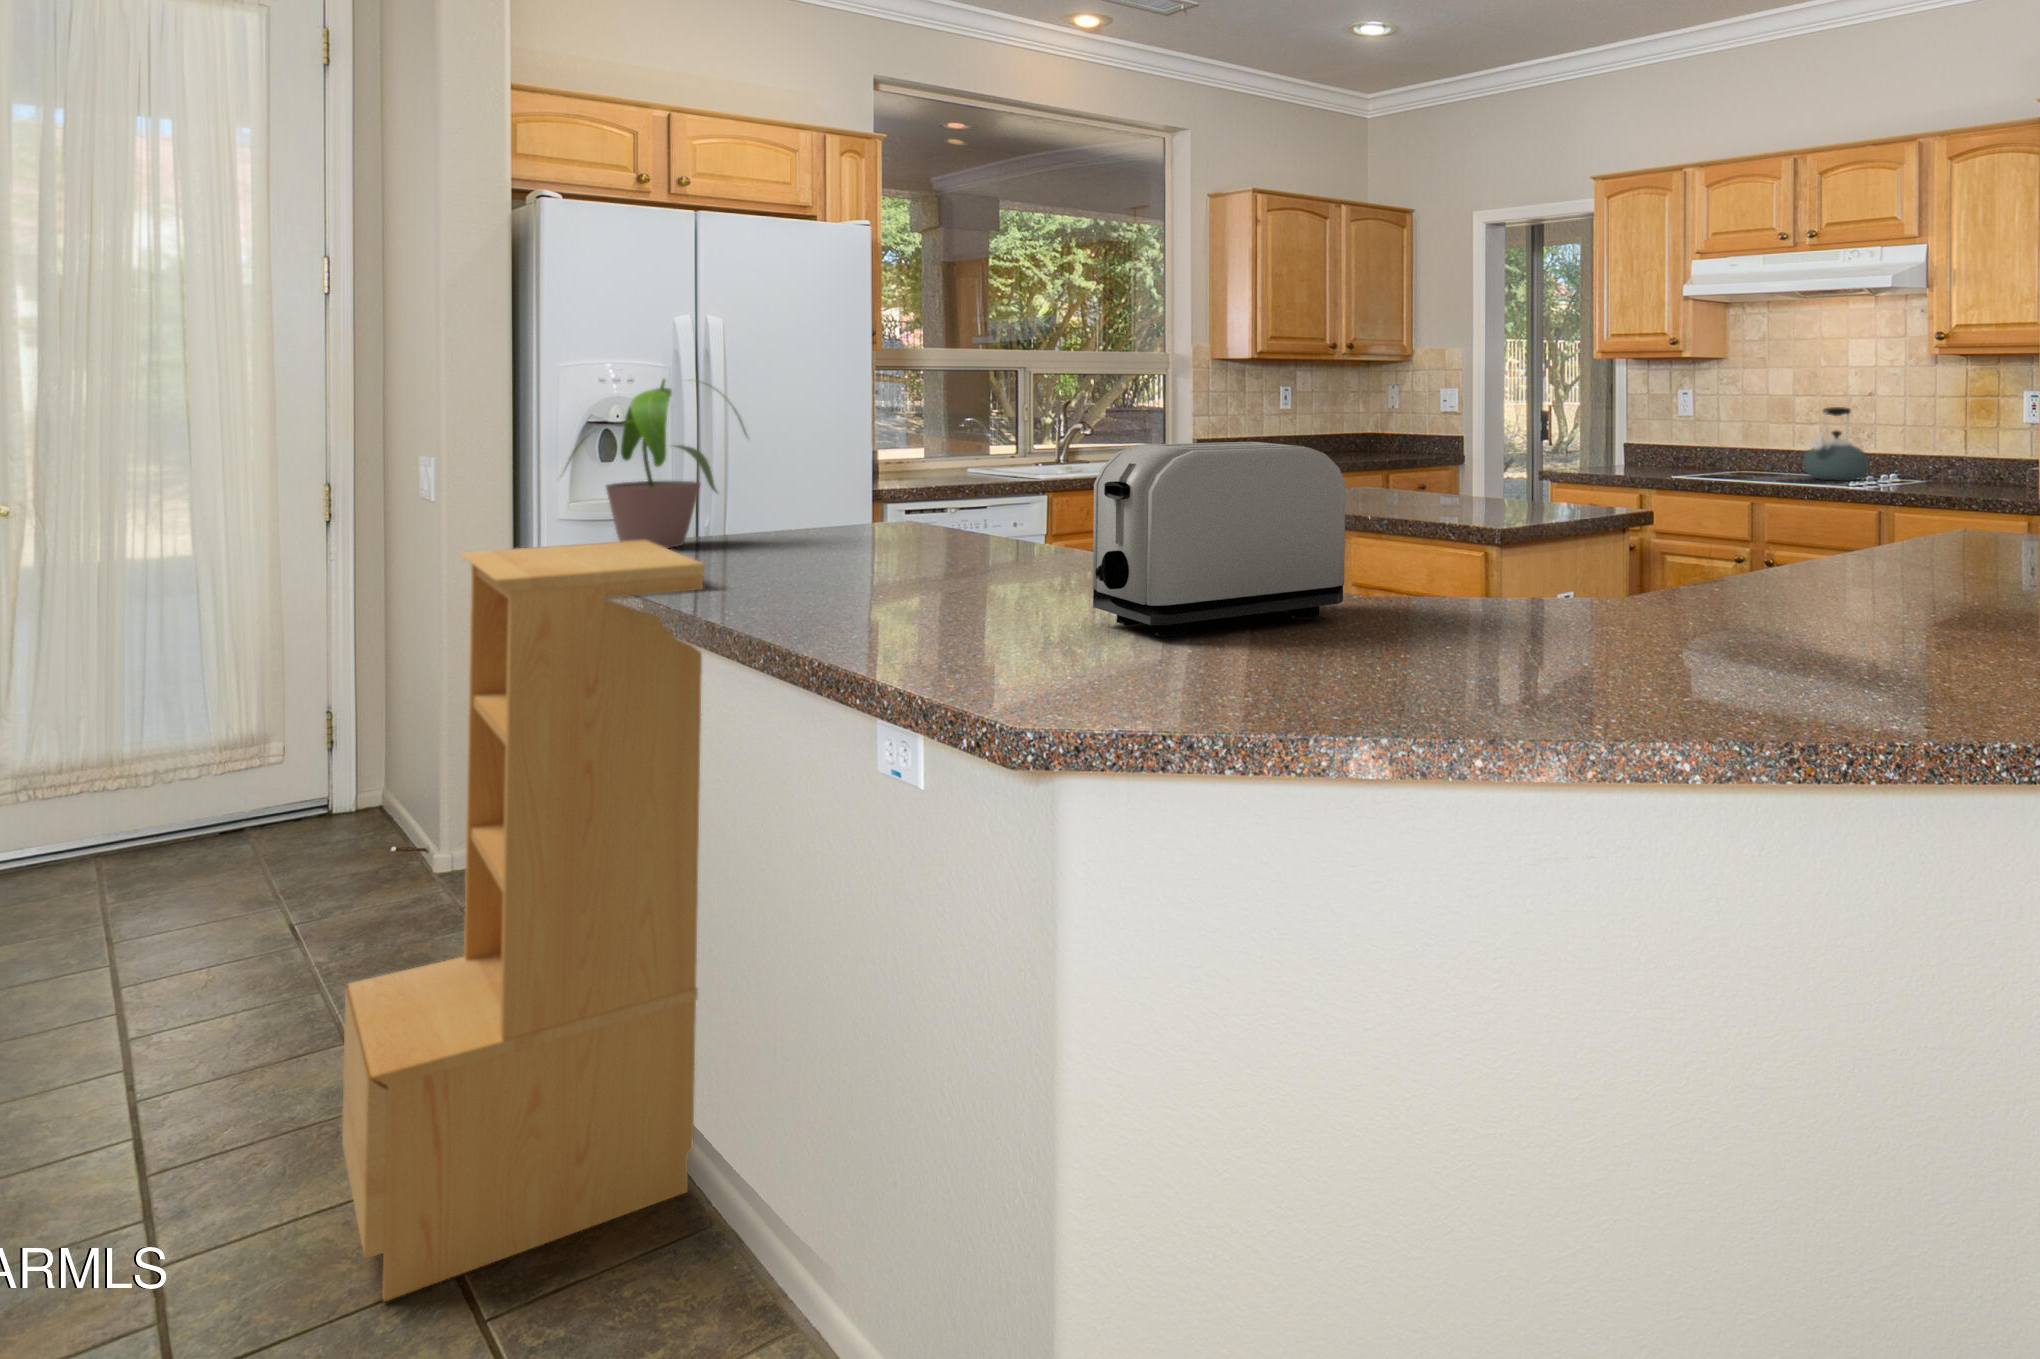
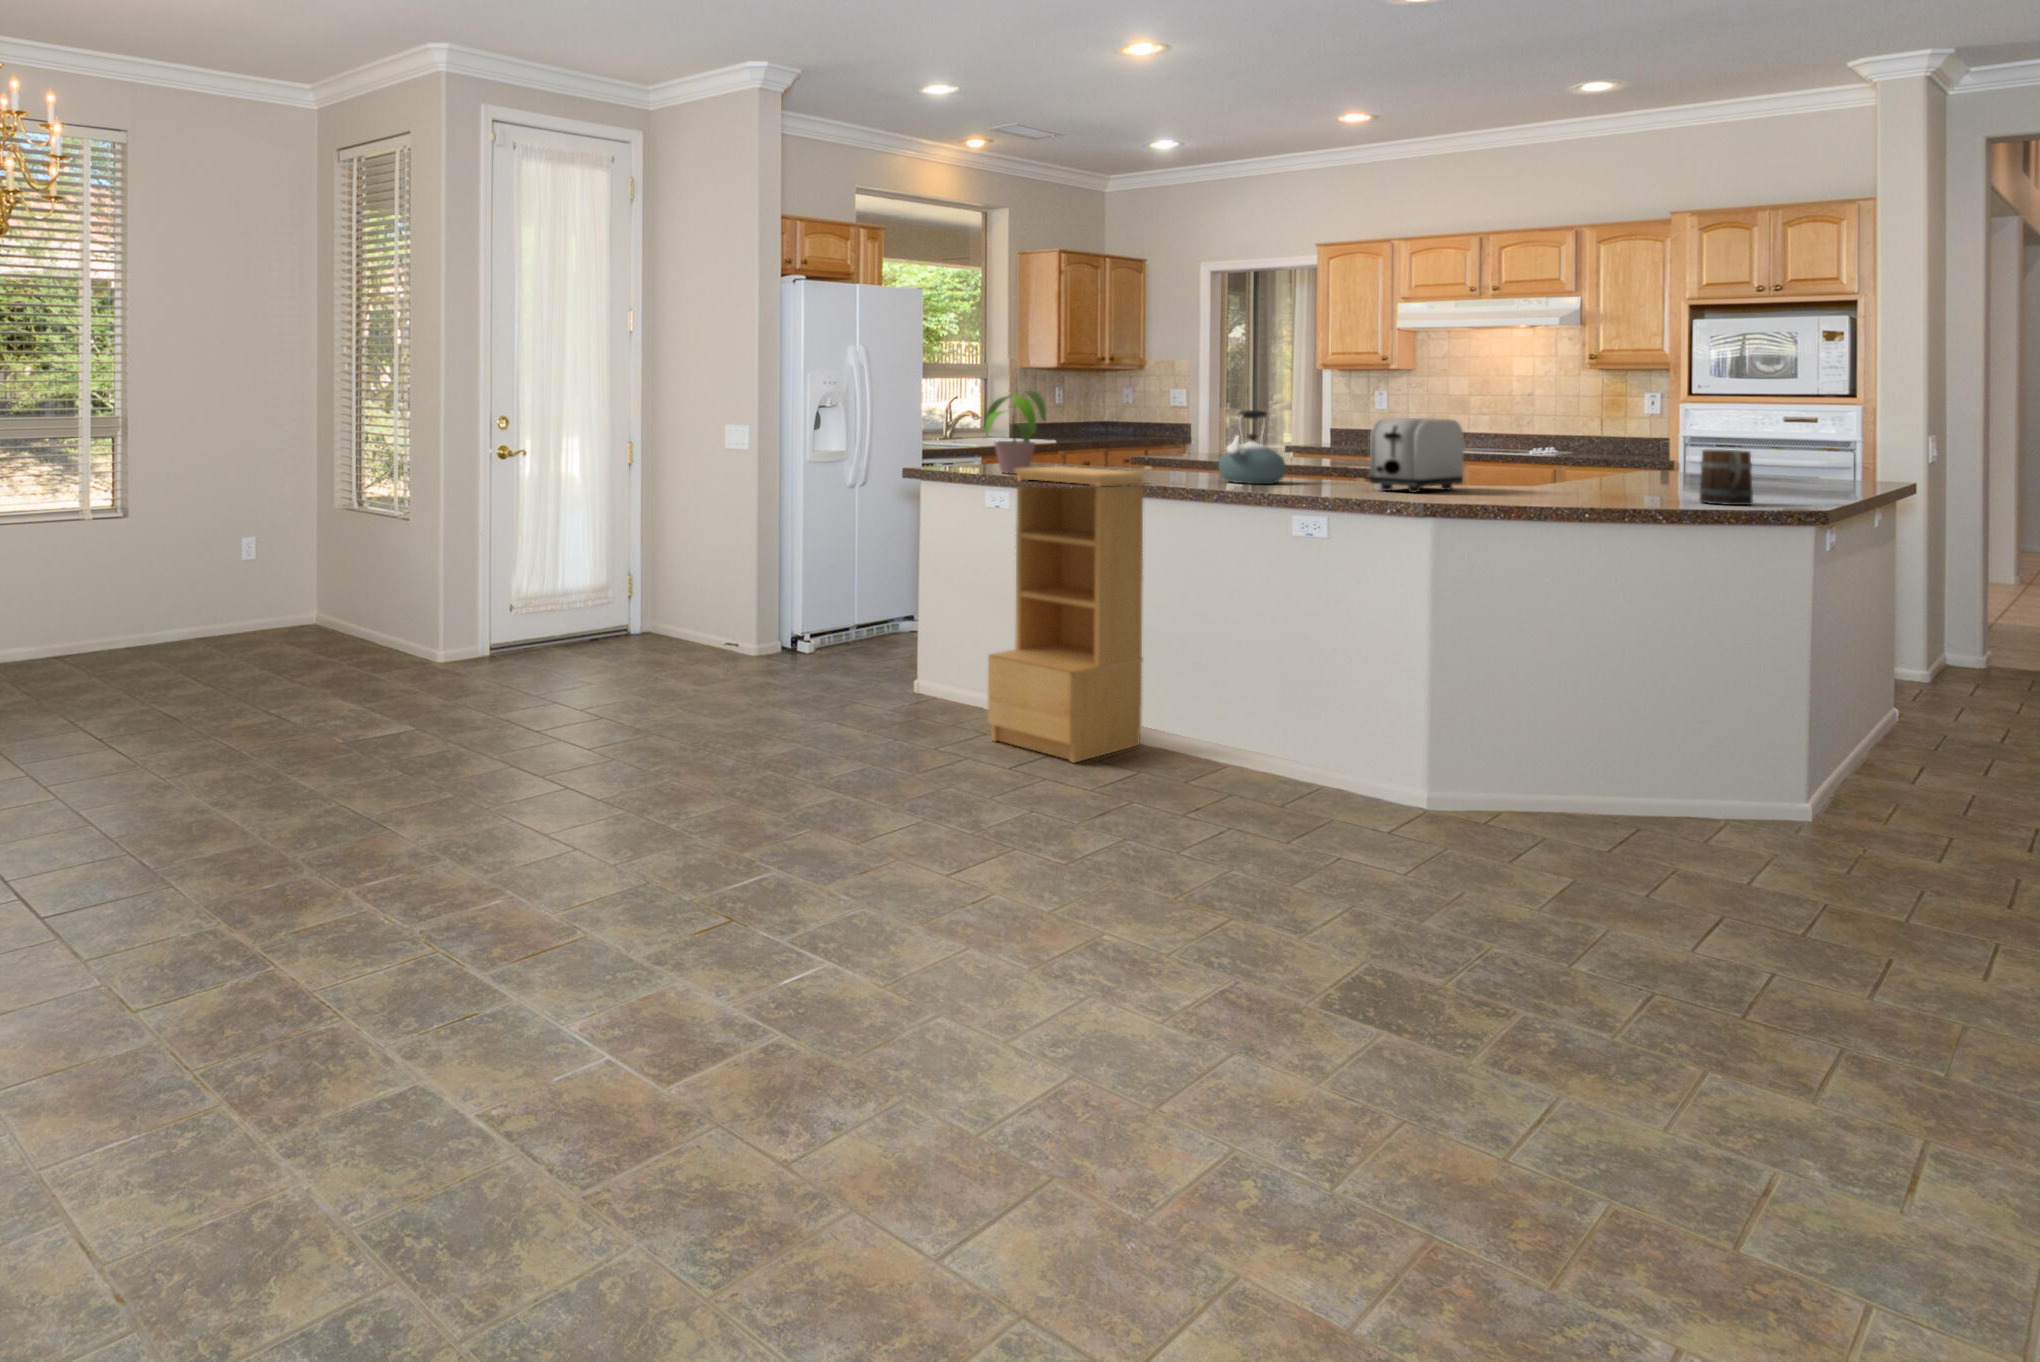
kettle: present [1804,407,1870,481] -> present [1219,410,1286,484]
mug: none [1795,541,1934,719] -> present [1699,450,1753,505]

